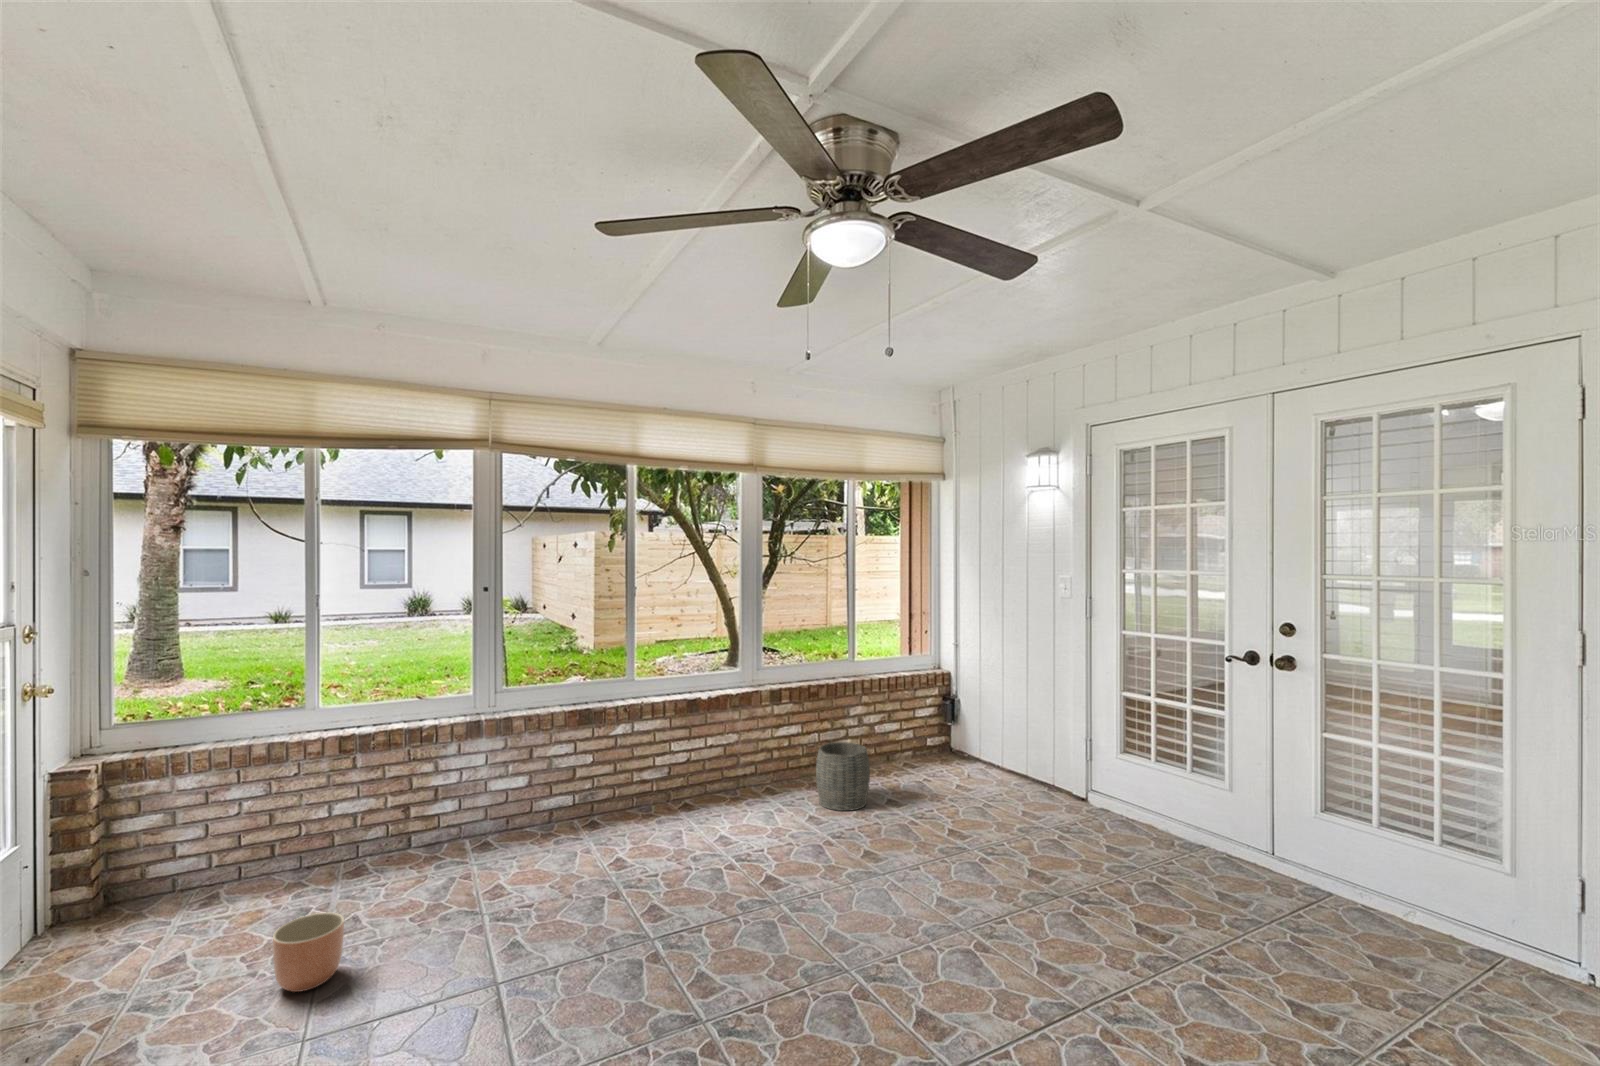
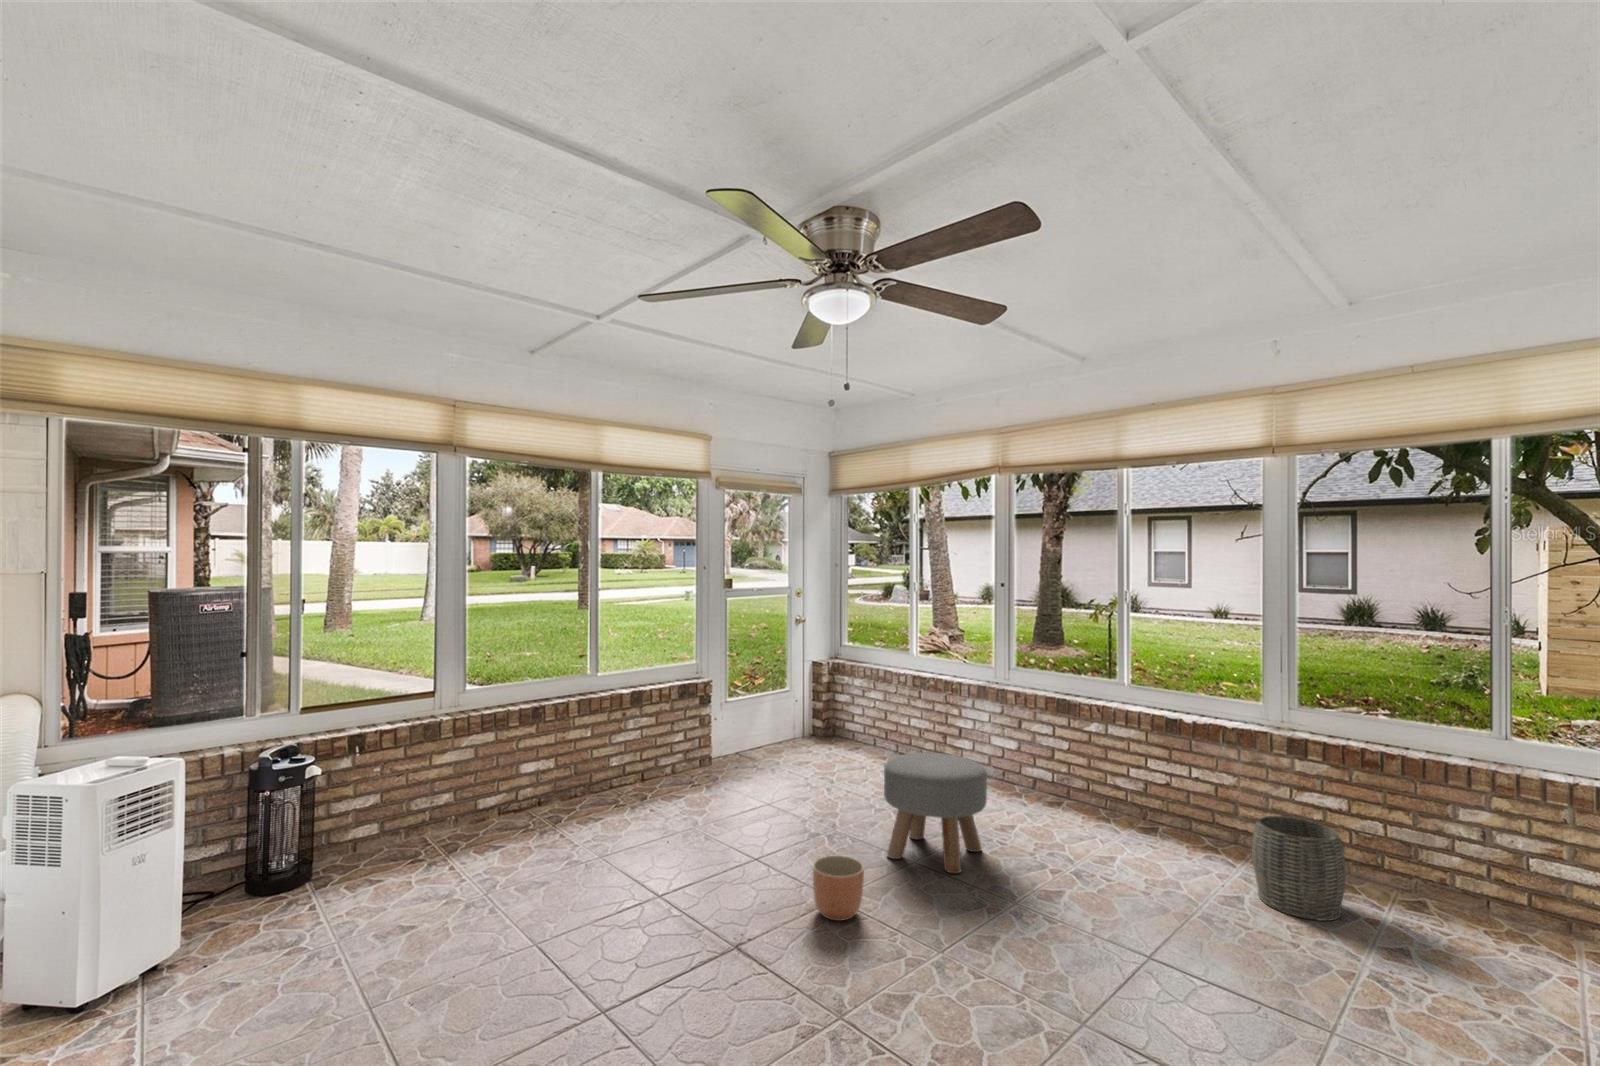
ottoman: none [617,793,740,950] -> present [884,753,987,873]
planter: present [273,912,344,992] -> present [813,855,864,921]

